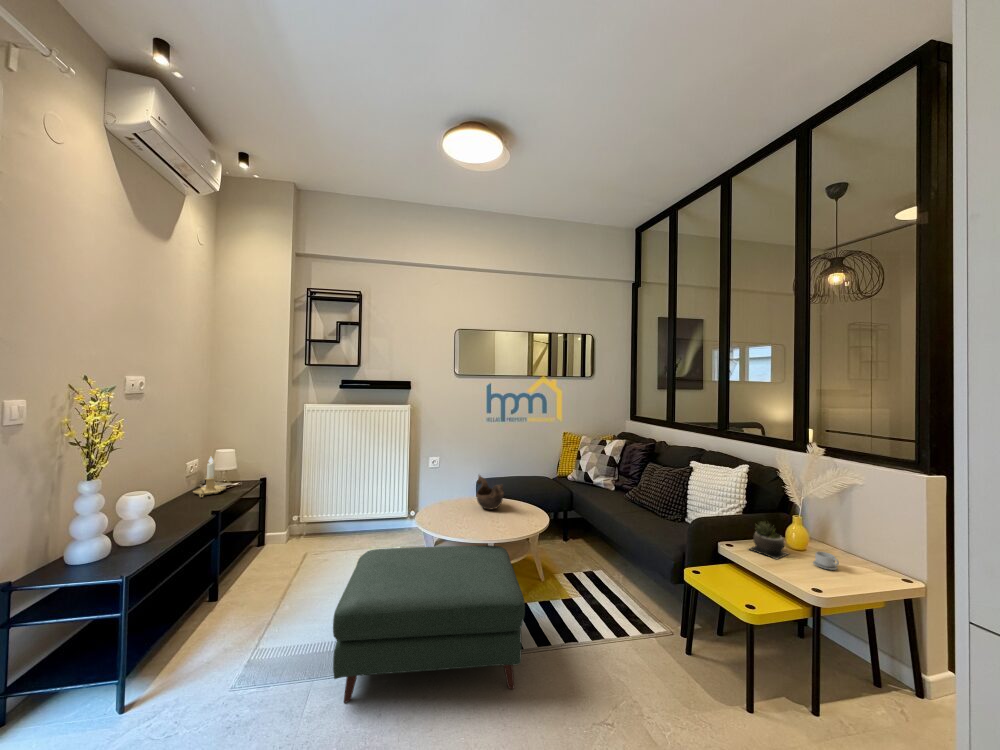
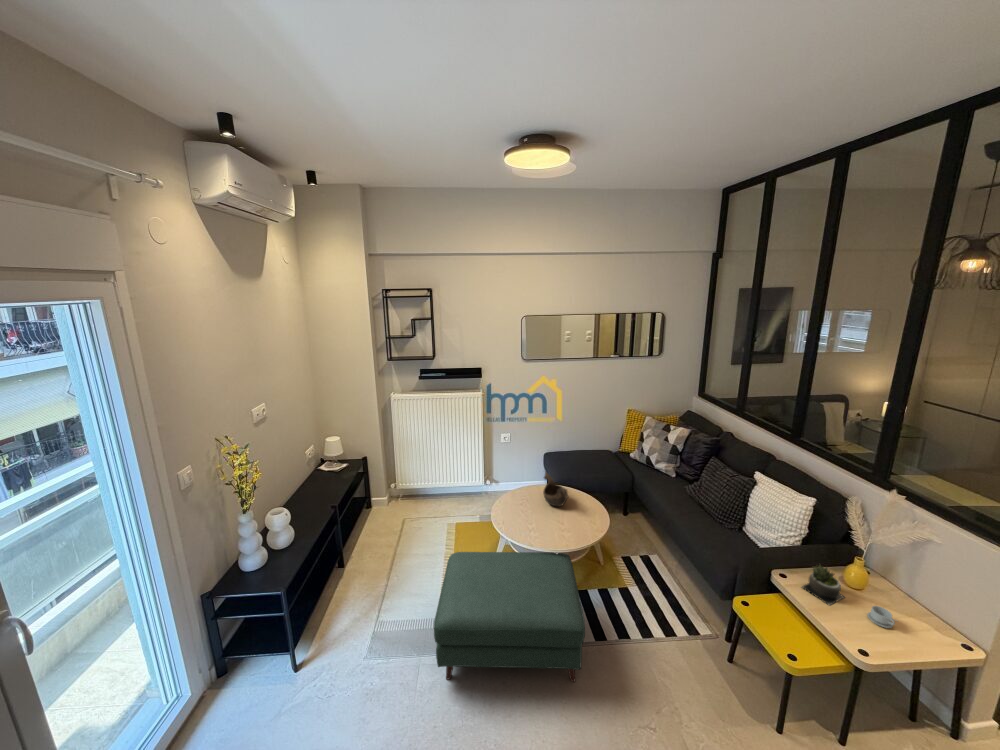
candlestick: present [194,457,226,497] -> none [314,451,338,485]

